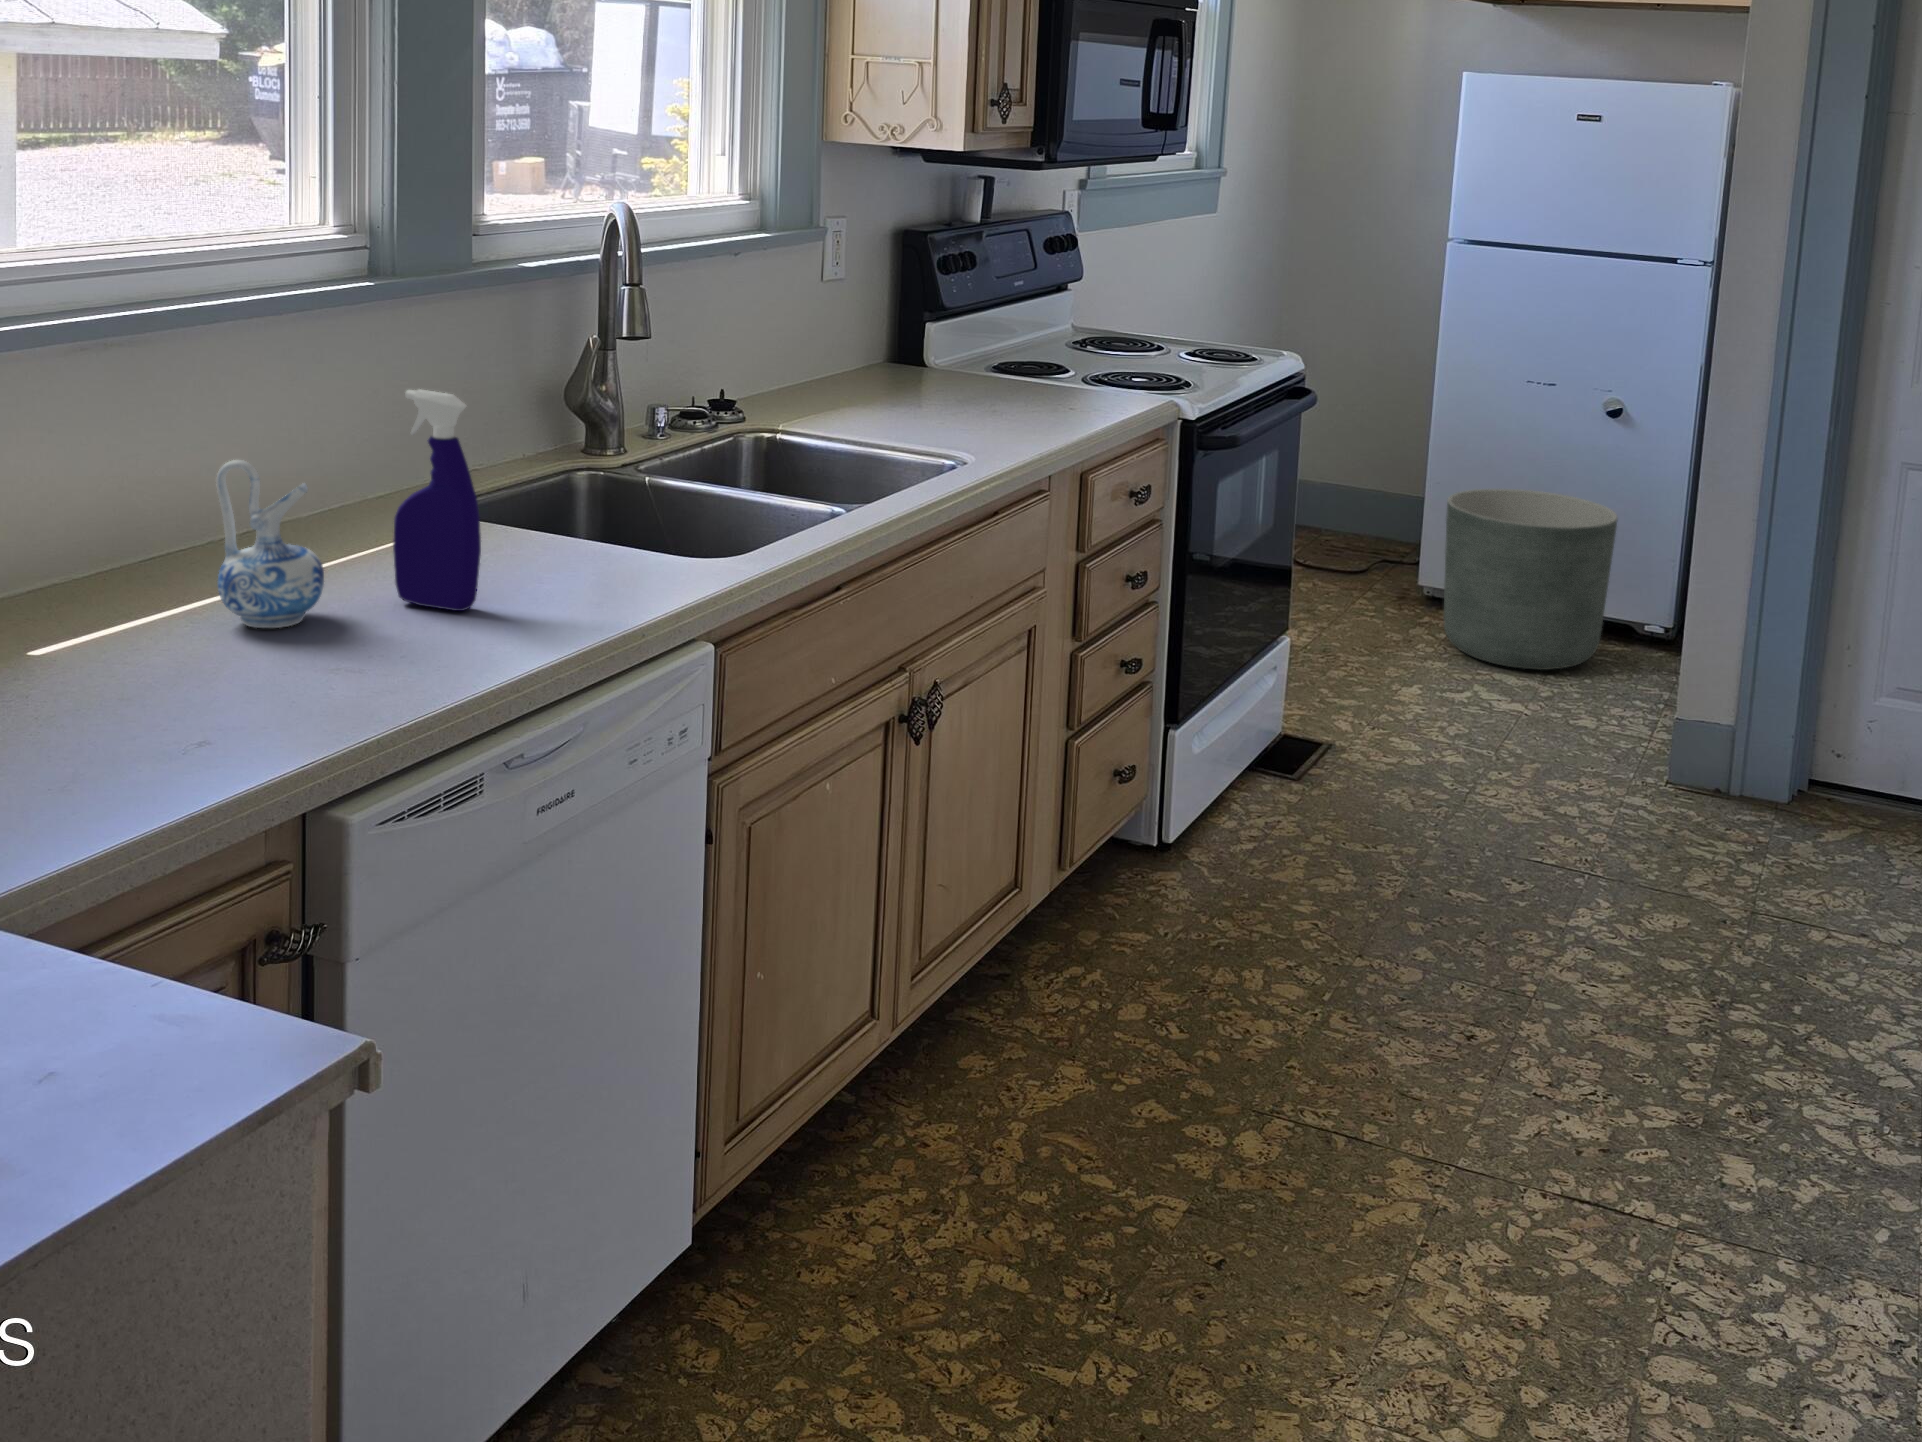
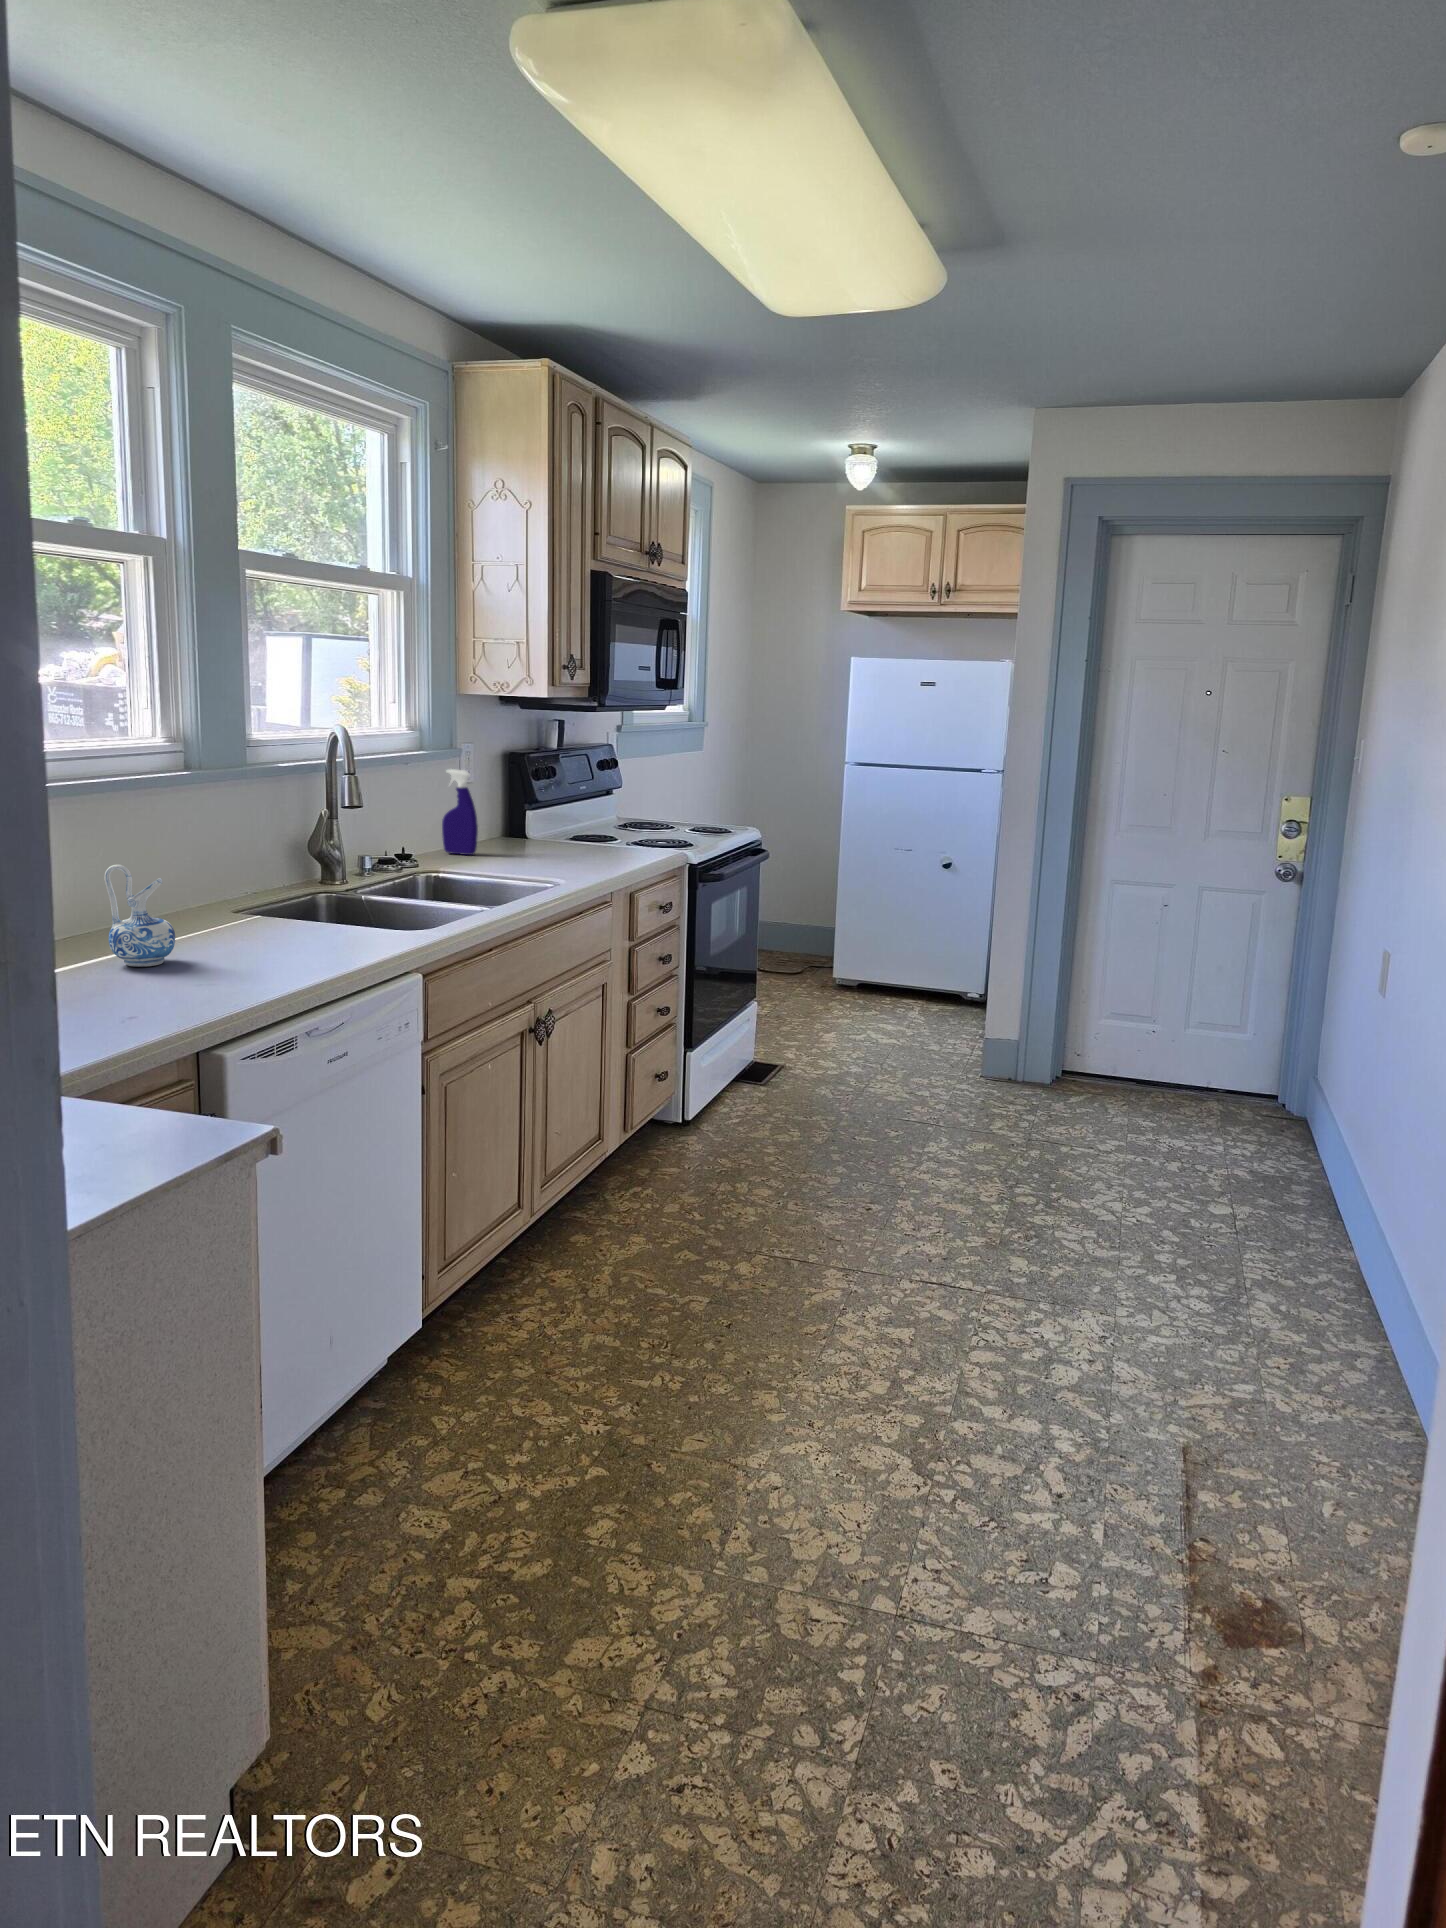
spray bottle: present [393,390,481,611] -> present [442,769,478,855]
planter: present [1444,489,1618,670] -> none [850,916,950,1020]

